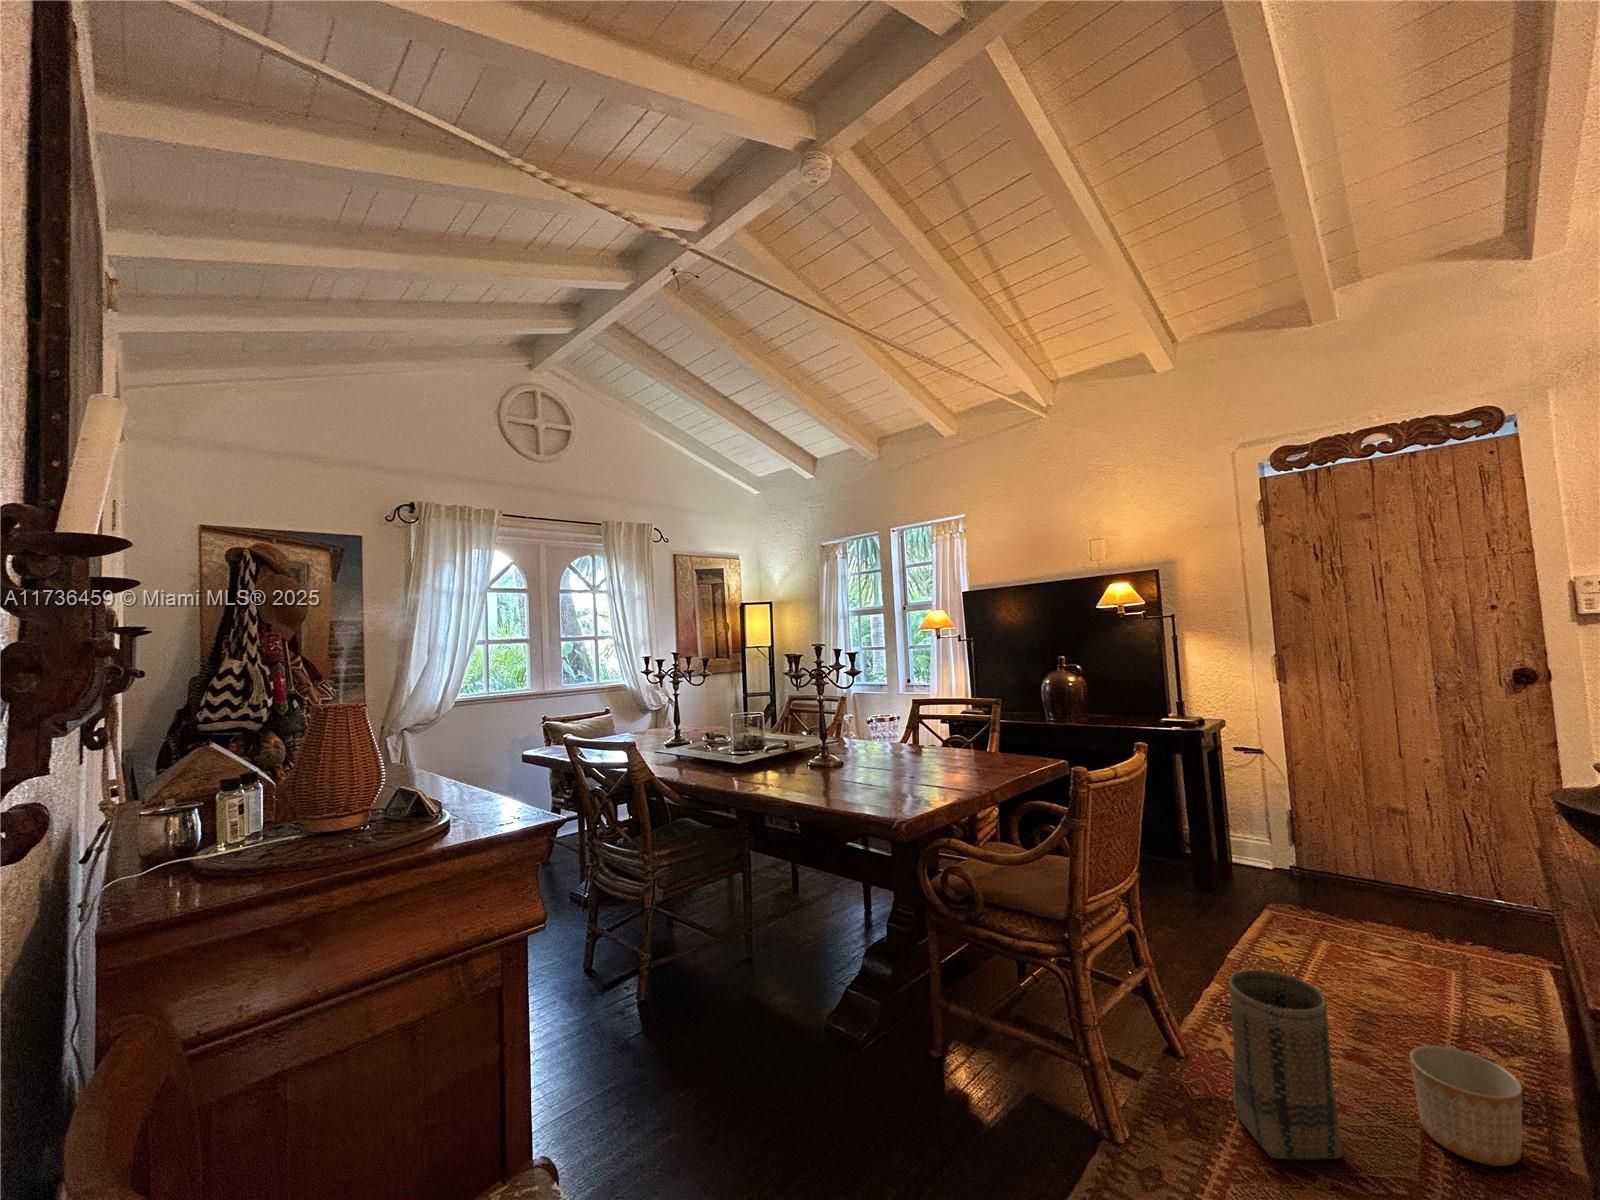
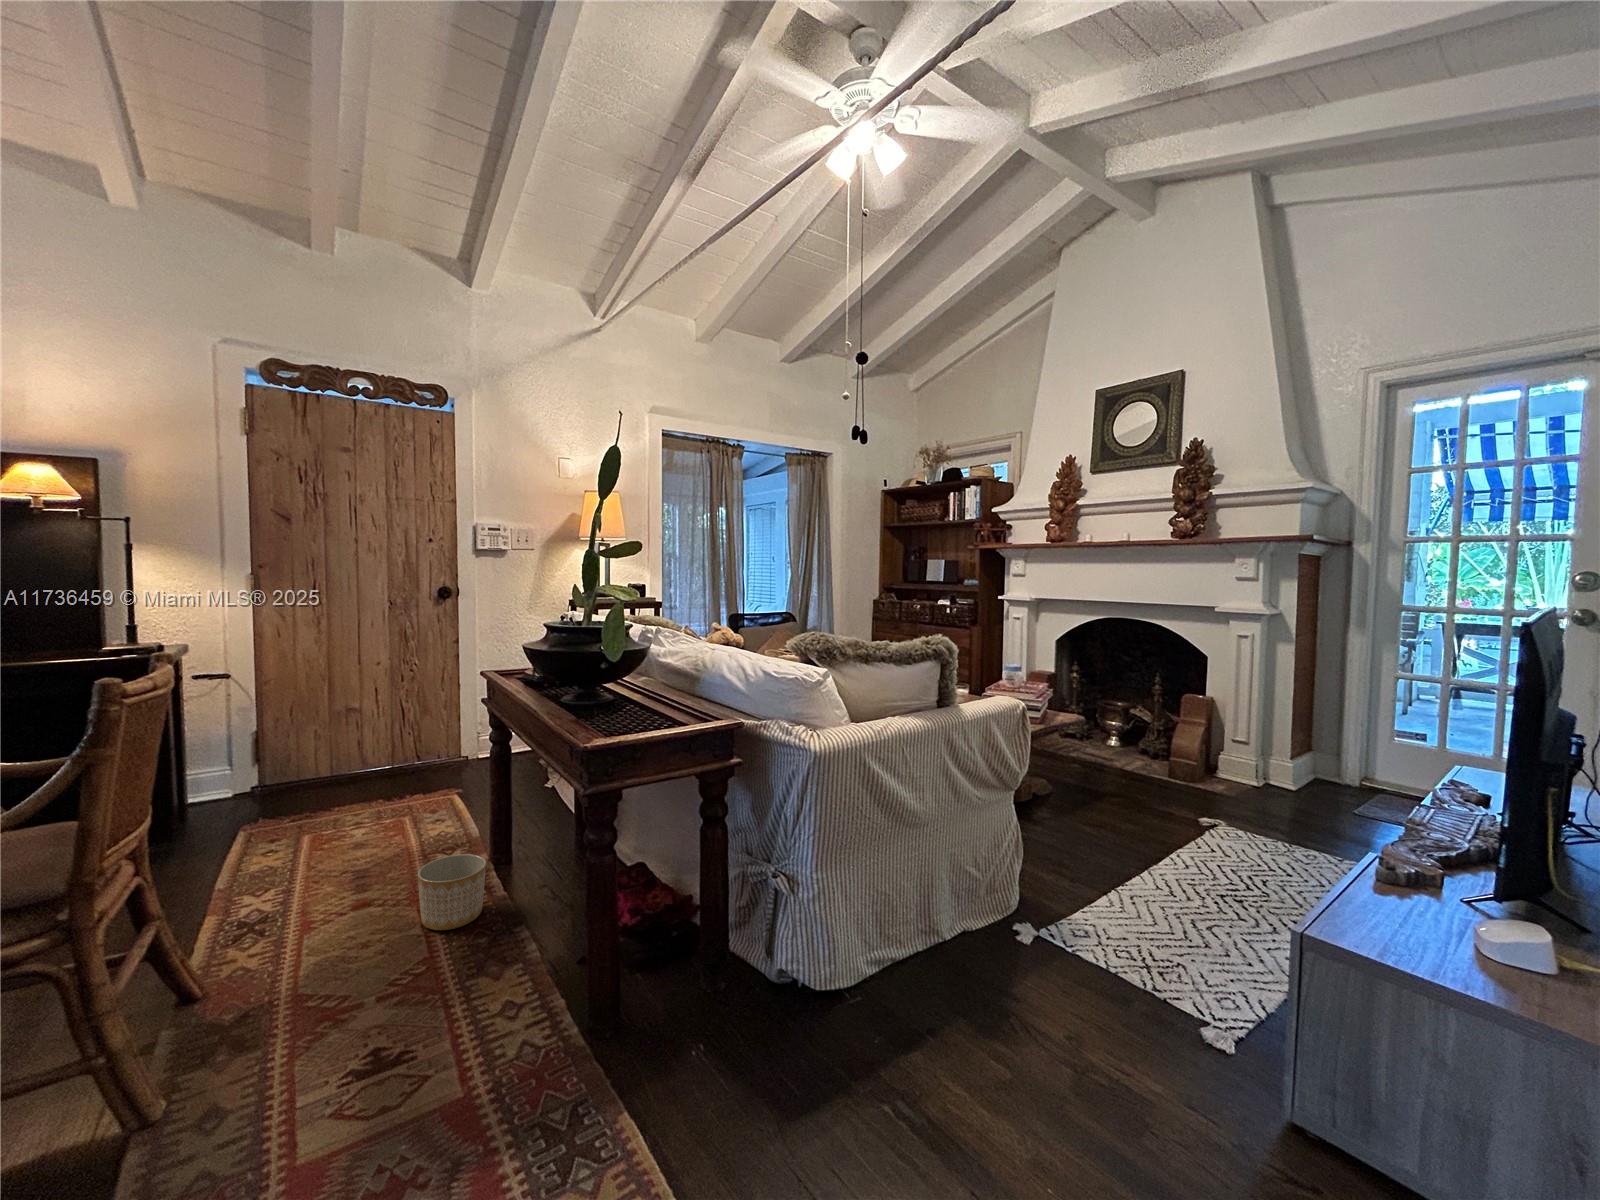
basket: present [1229,969,1342,1160] -> none [276,850,379,1022]

